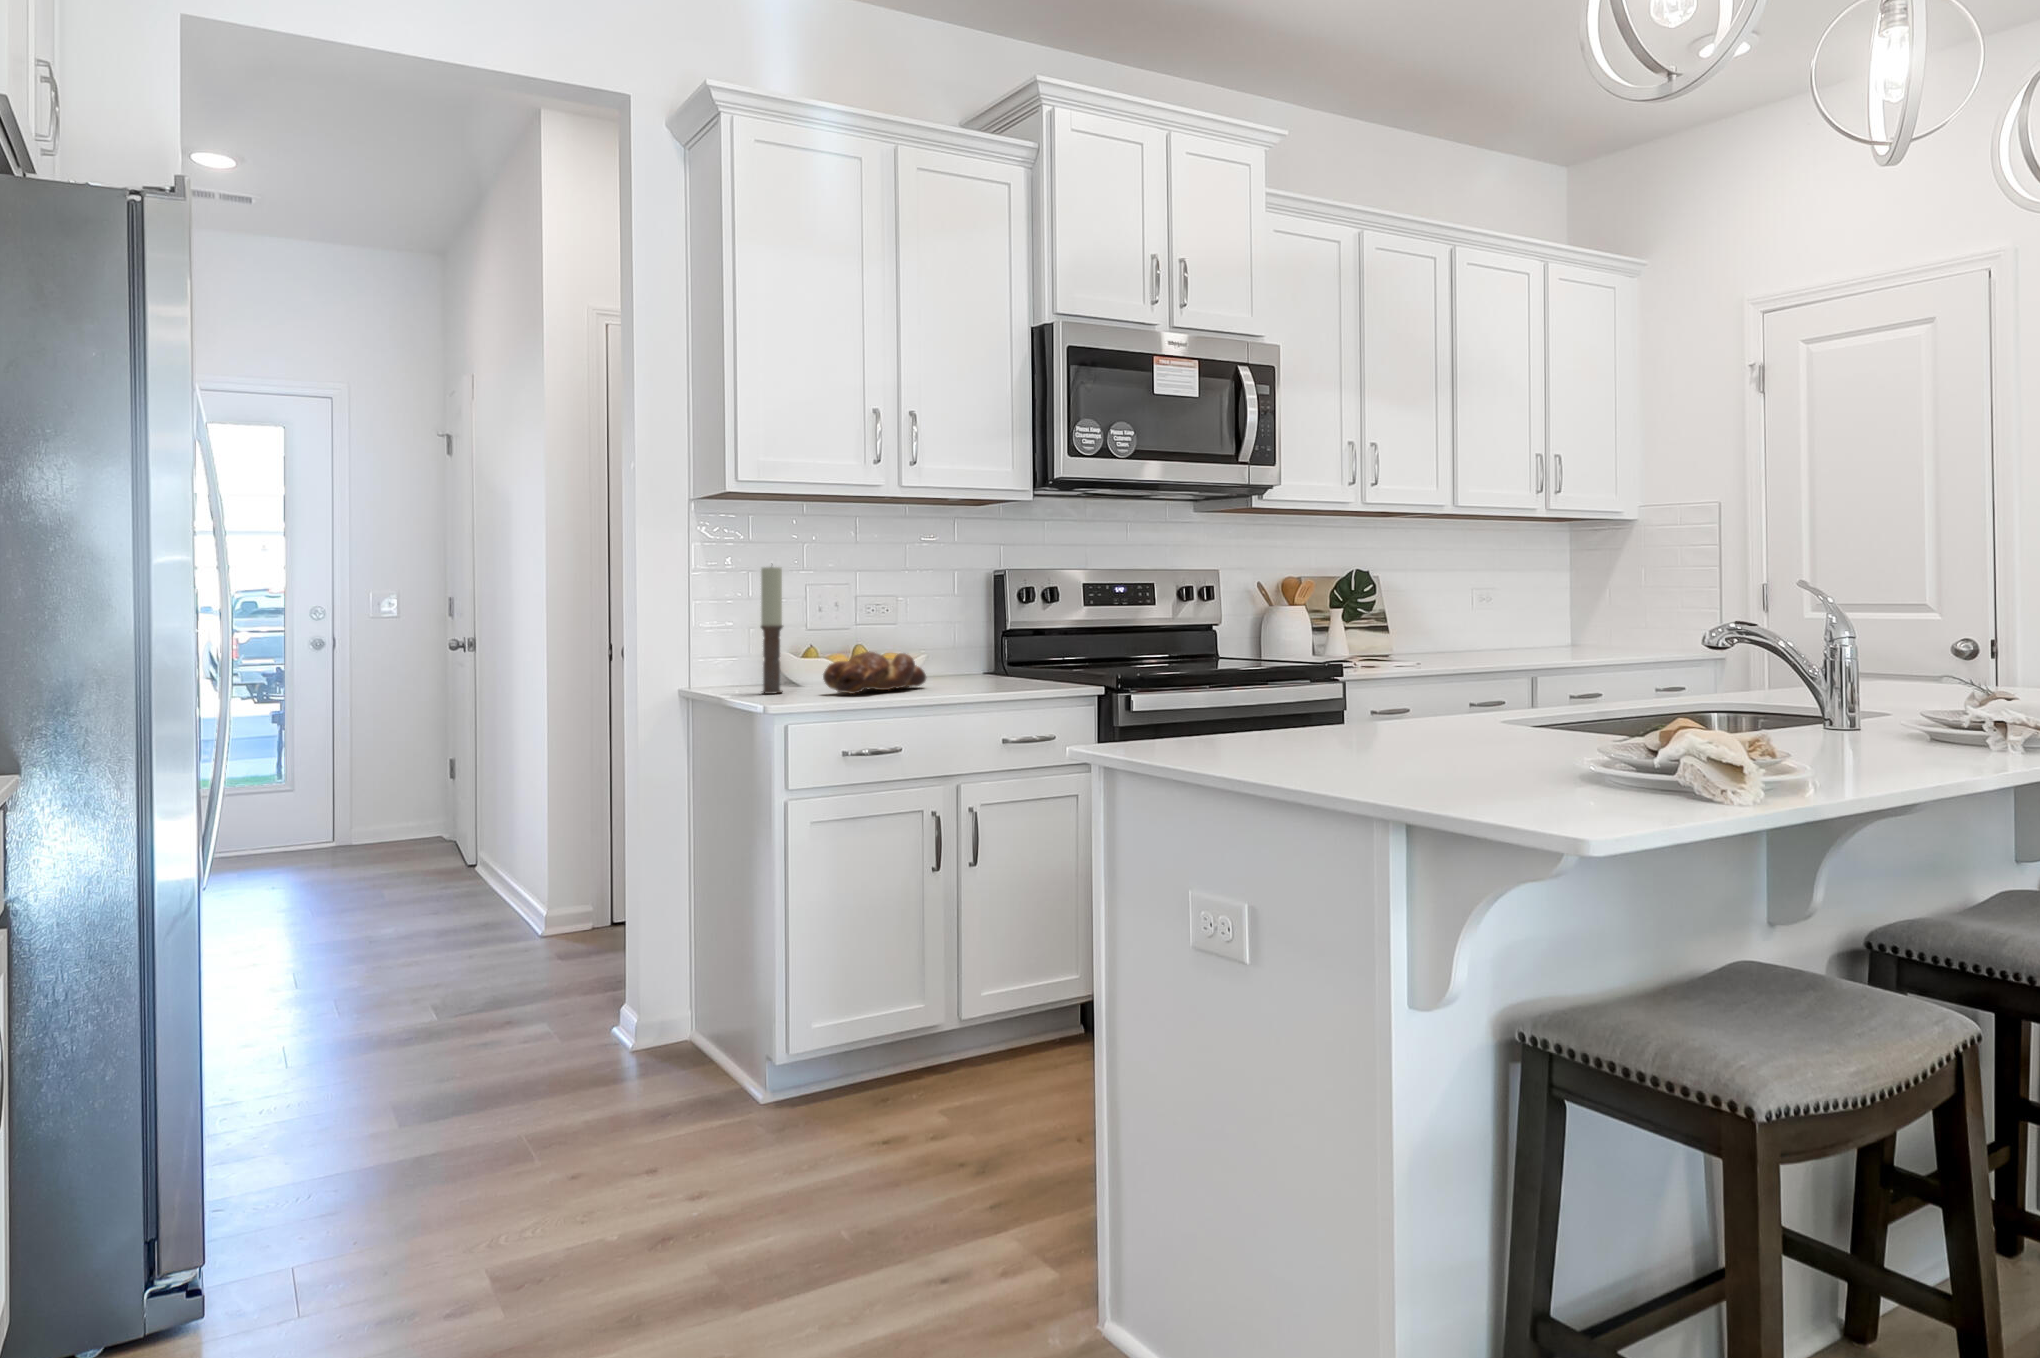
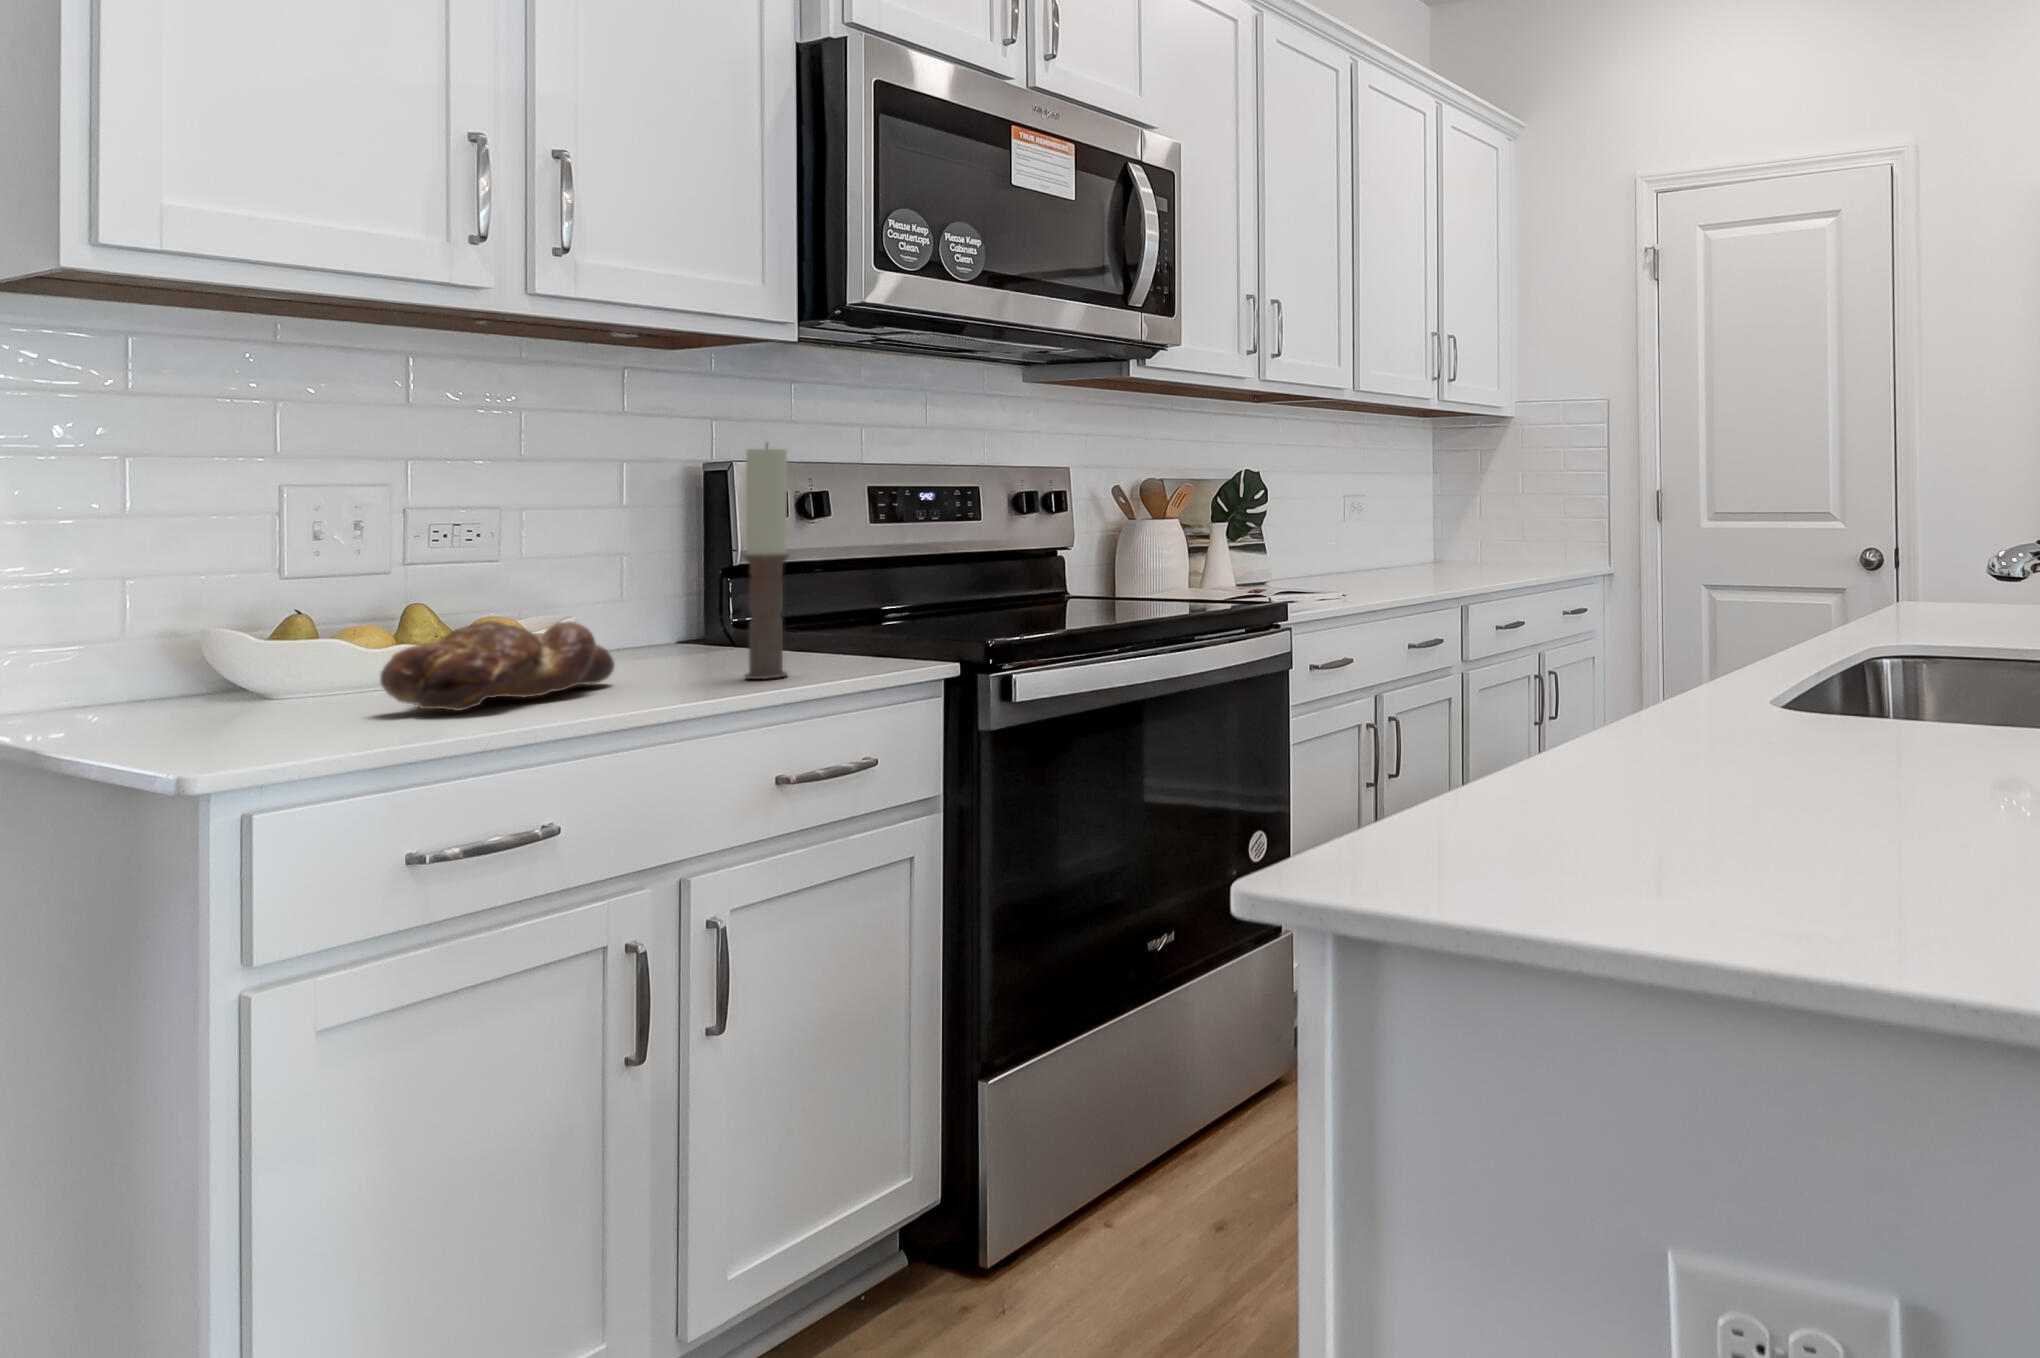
candle: present [761,567,783,694] -> present [744,447,789,679]

